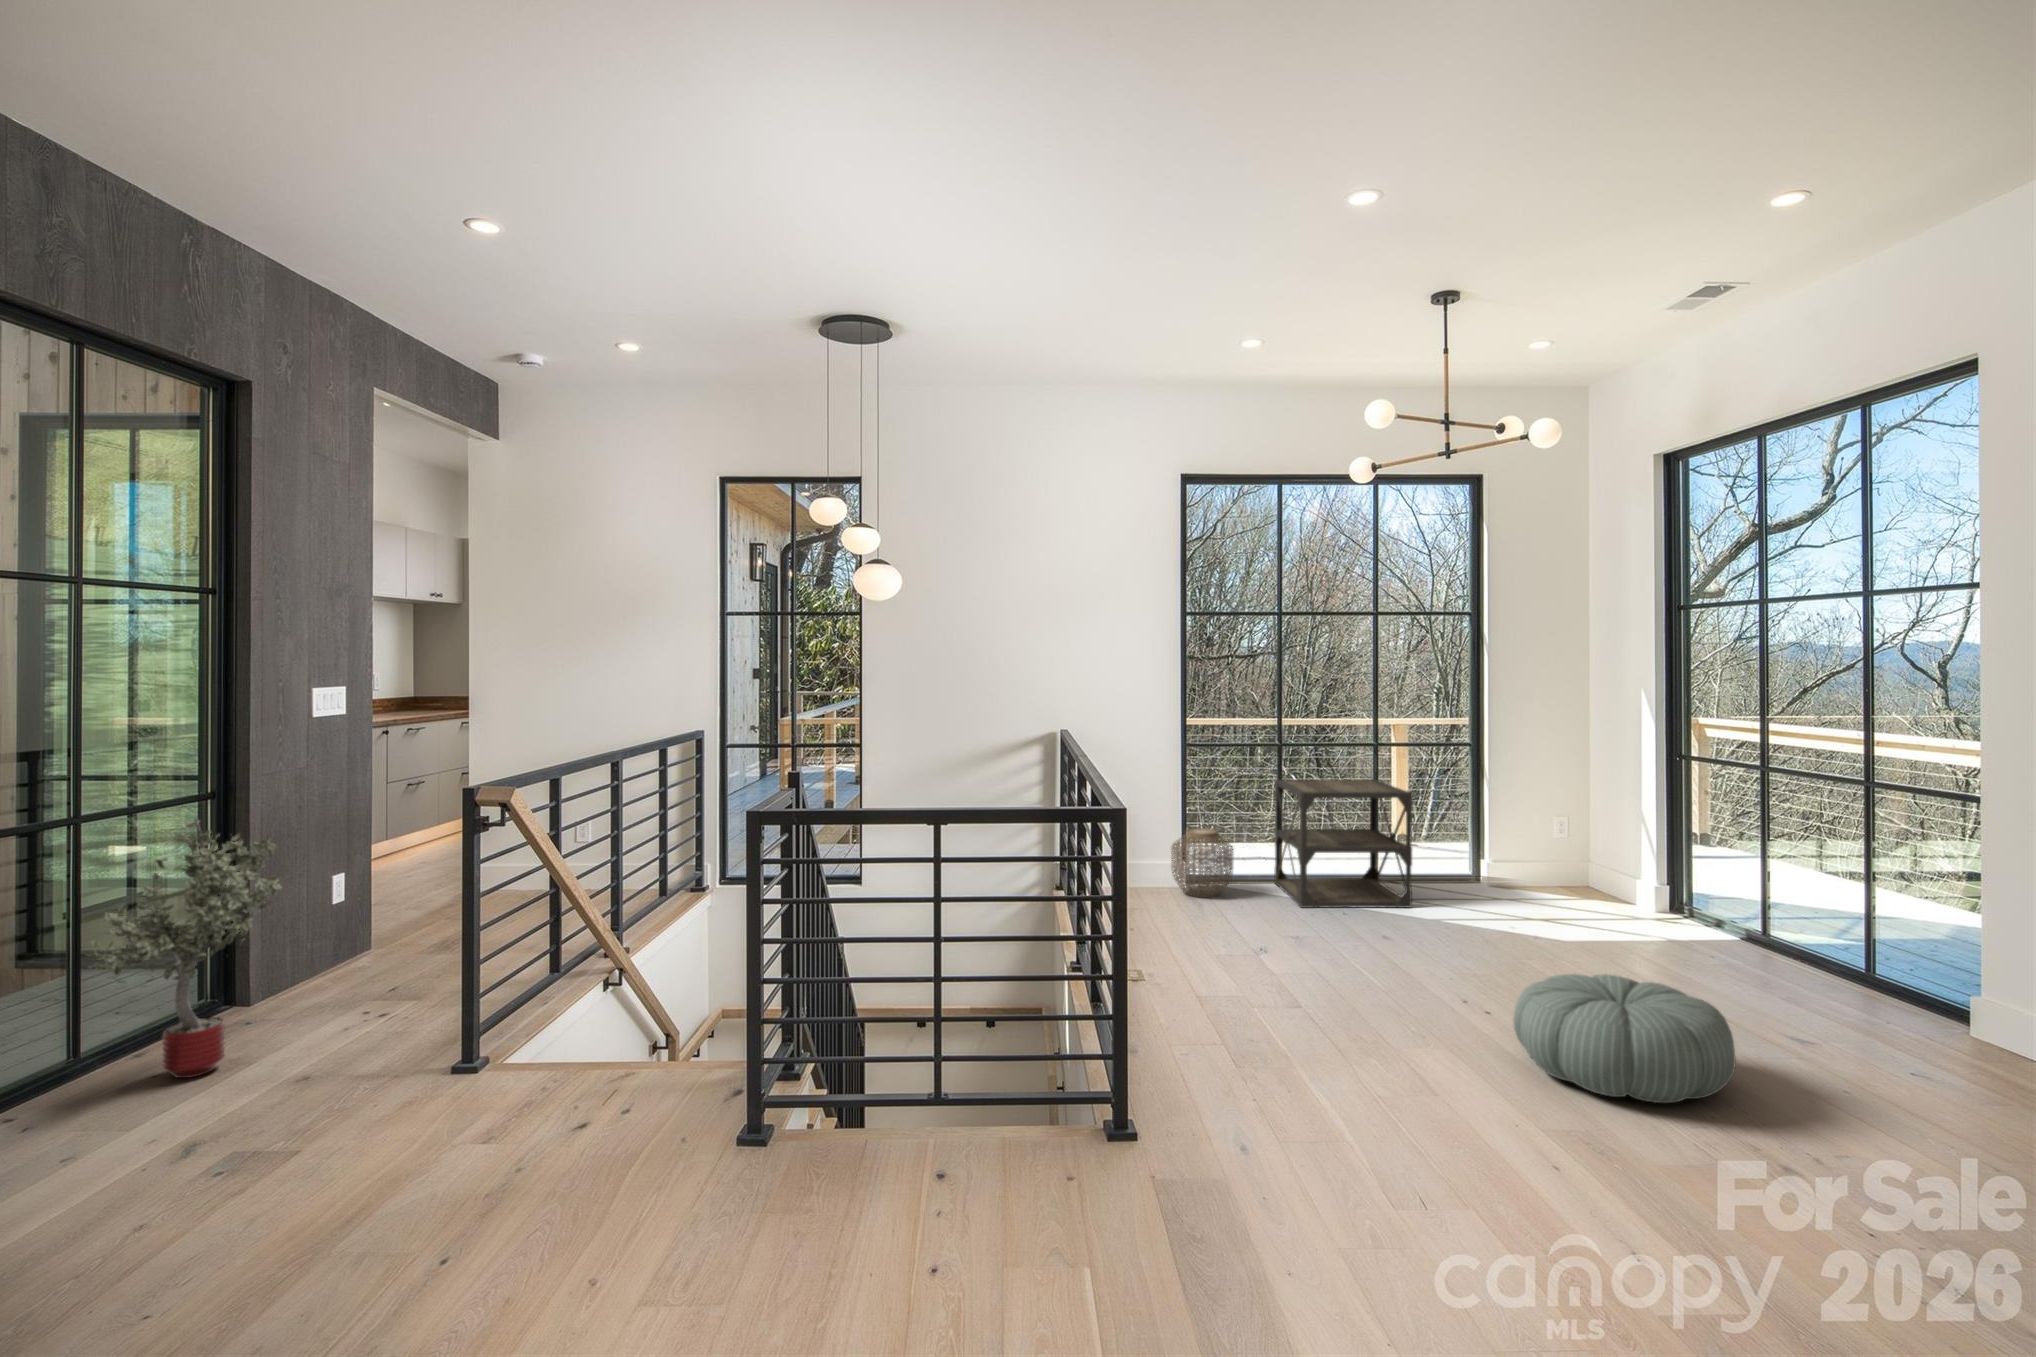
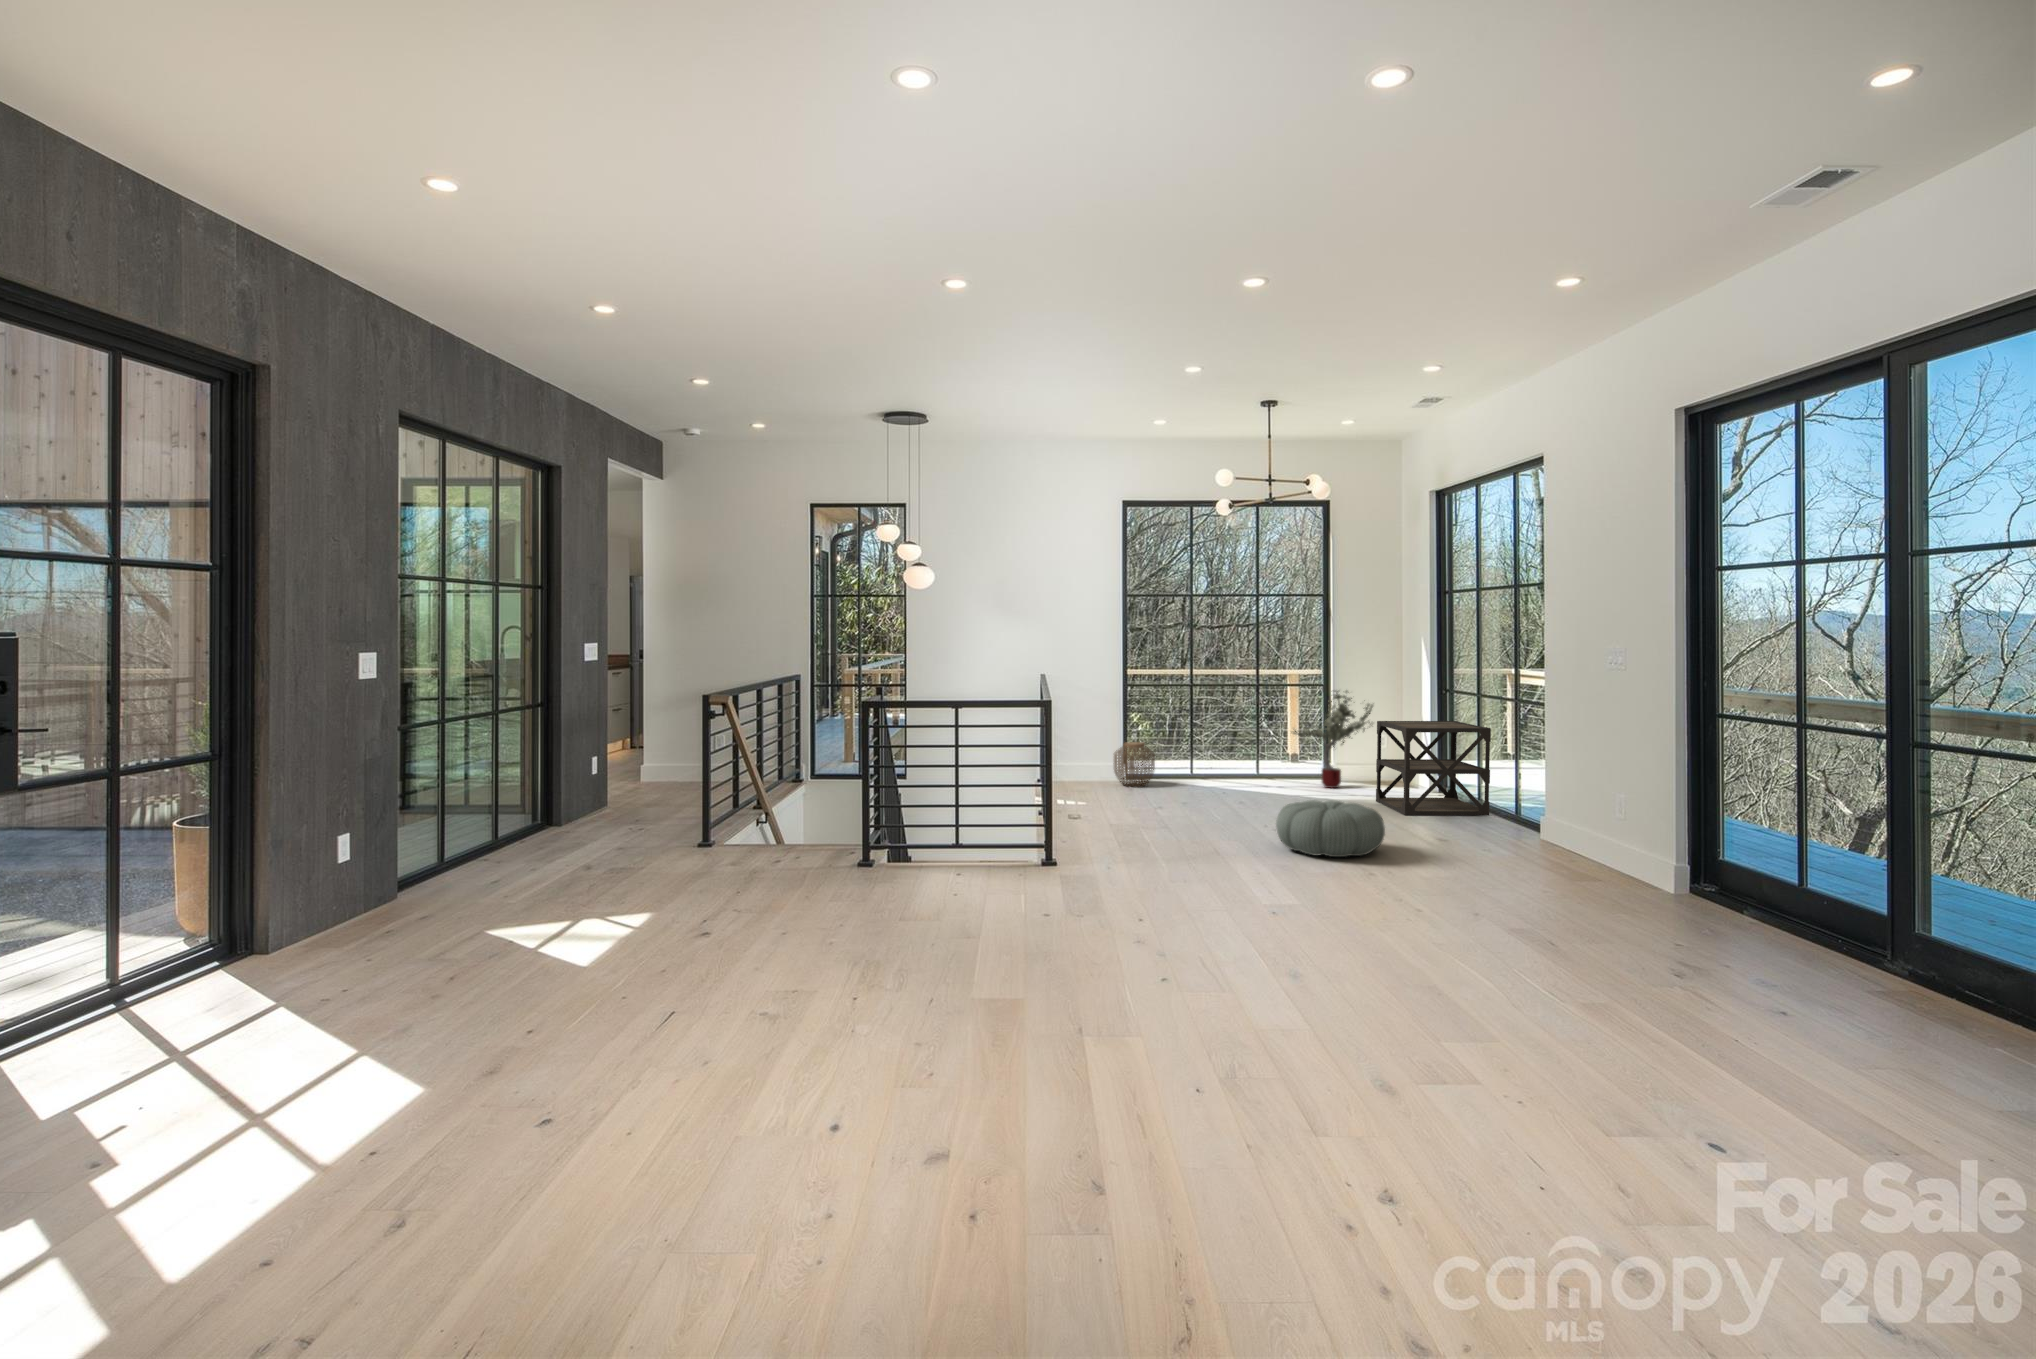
side table: present [1274,779,1413,908] -> present [1376,721,1491,815]
potted tree: present [85,819,282,1078] -> present [1293,691,1373,788]

